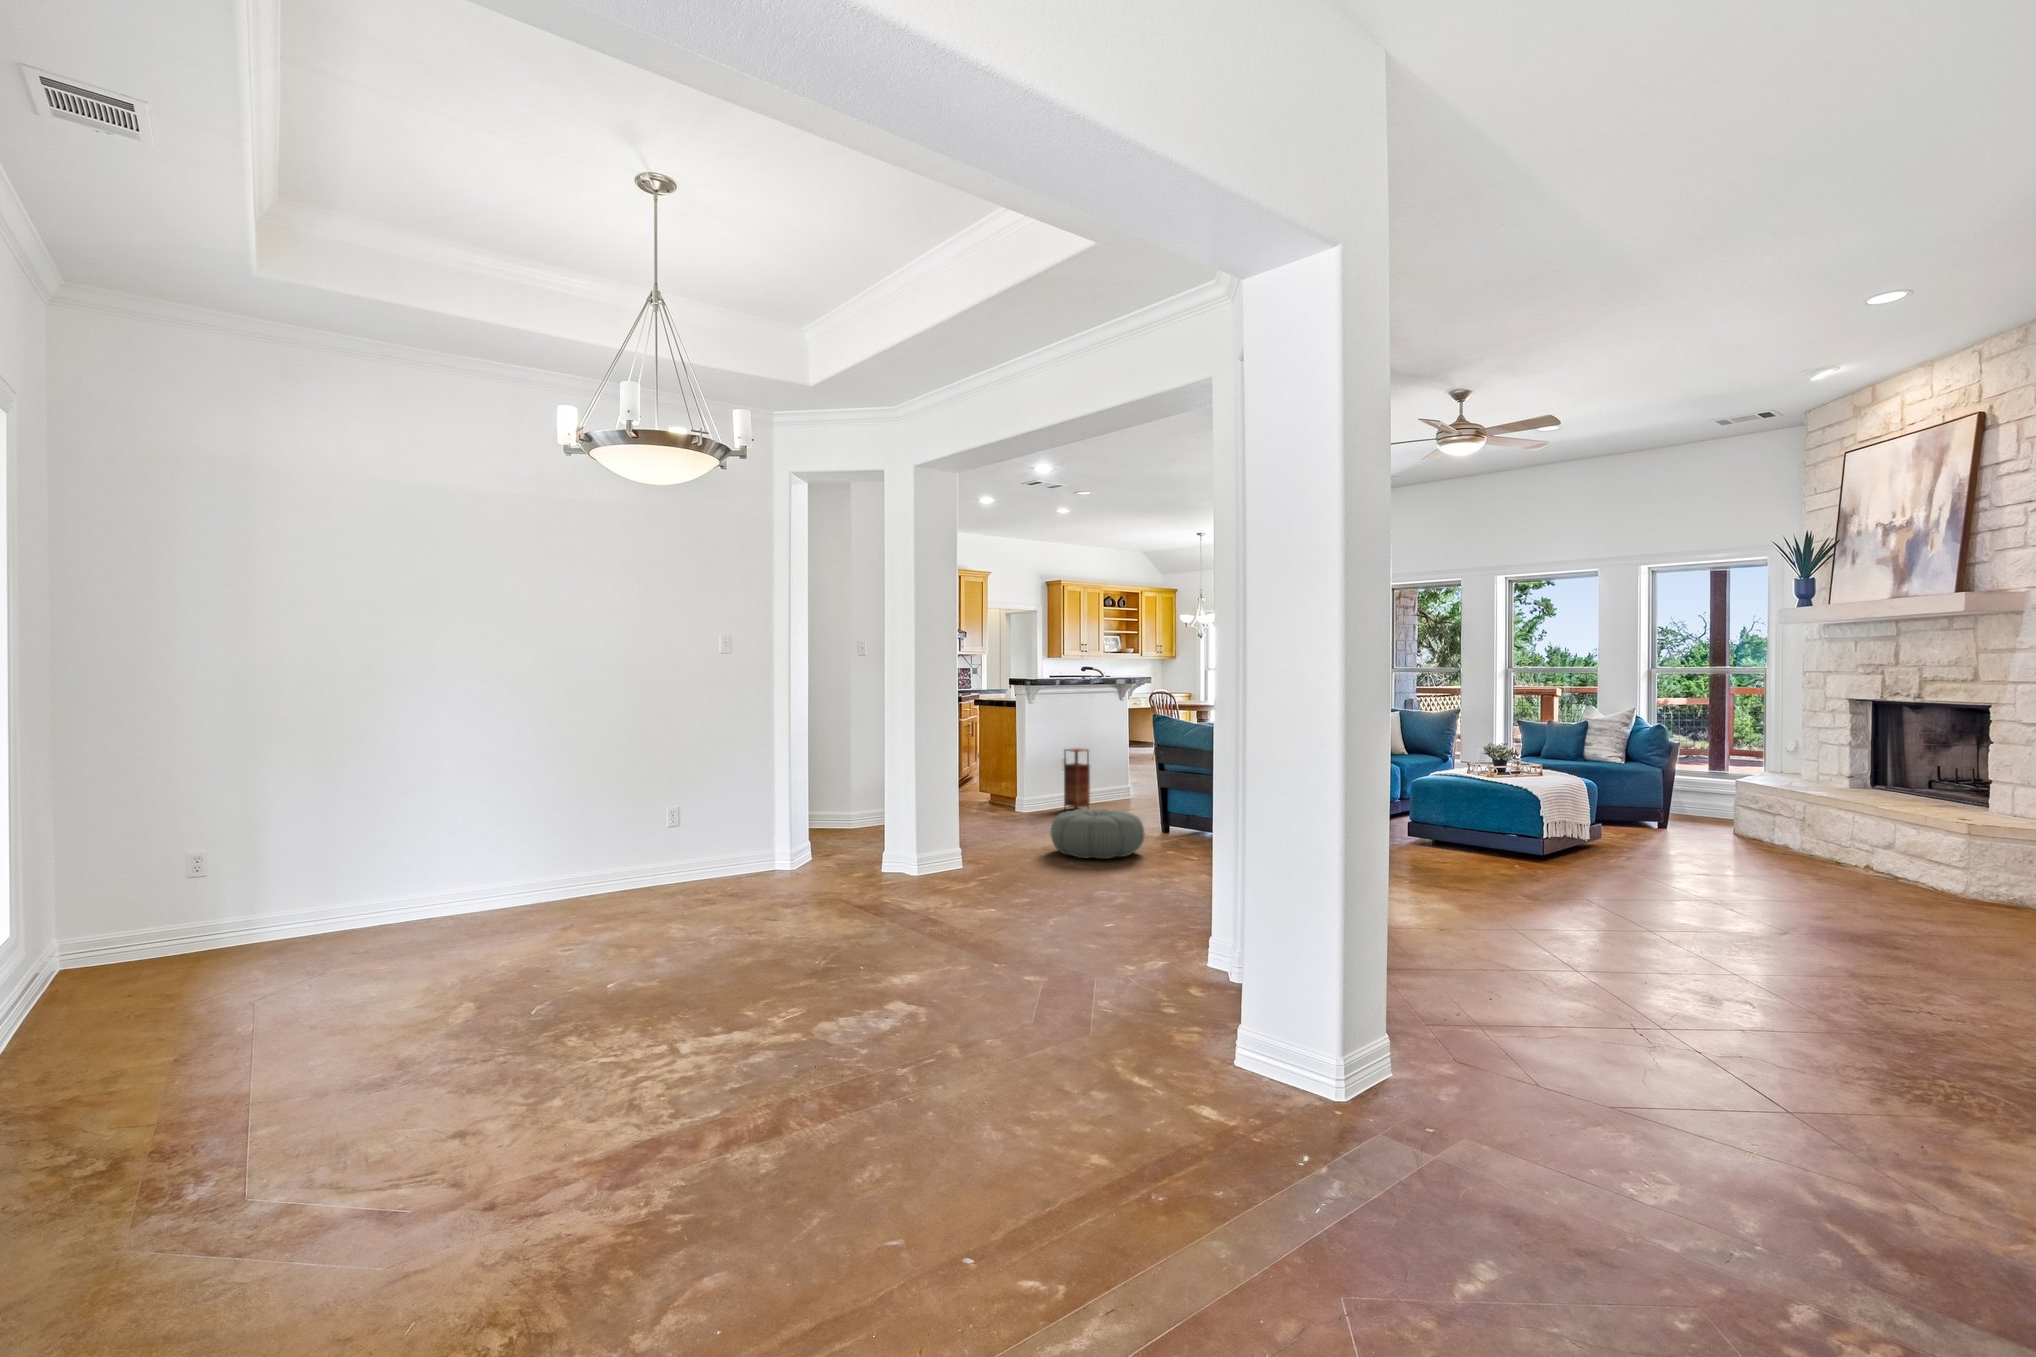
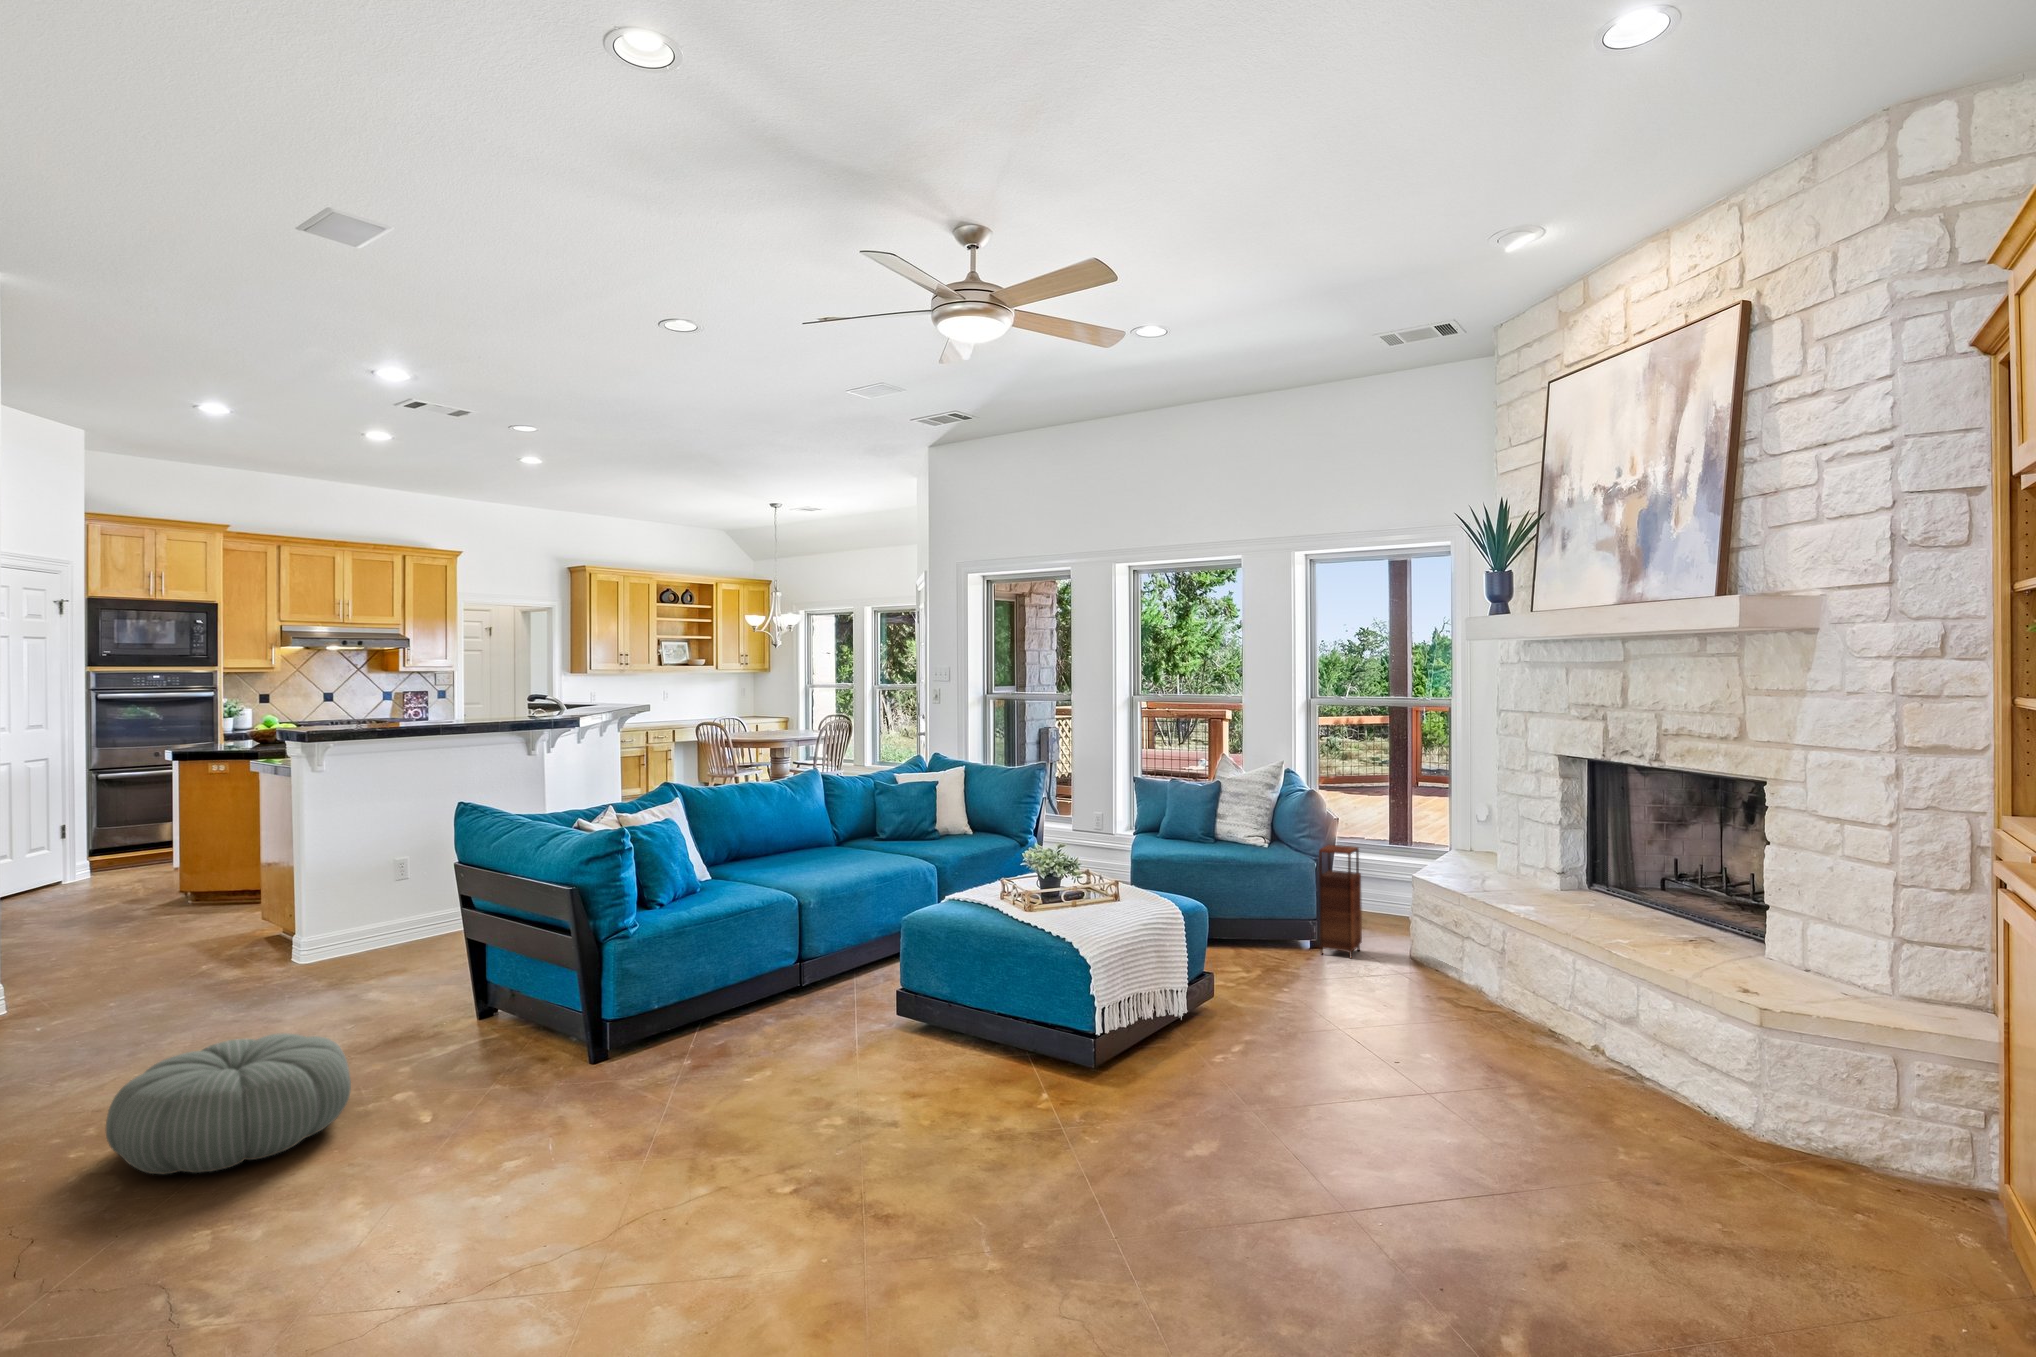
storage cabinet: present [1064,748,1090,810] -> present [1319,845,1362,958]

